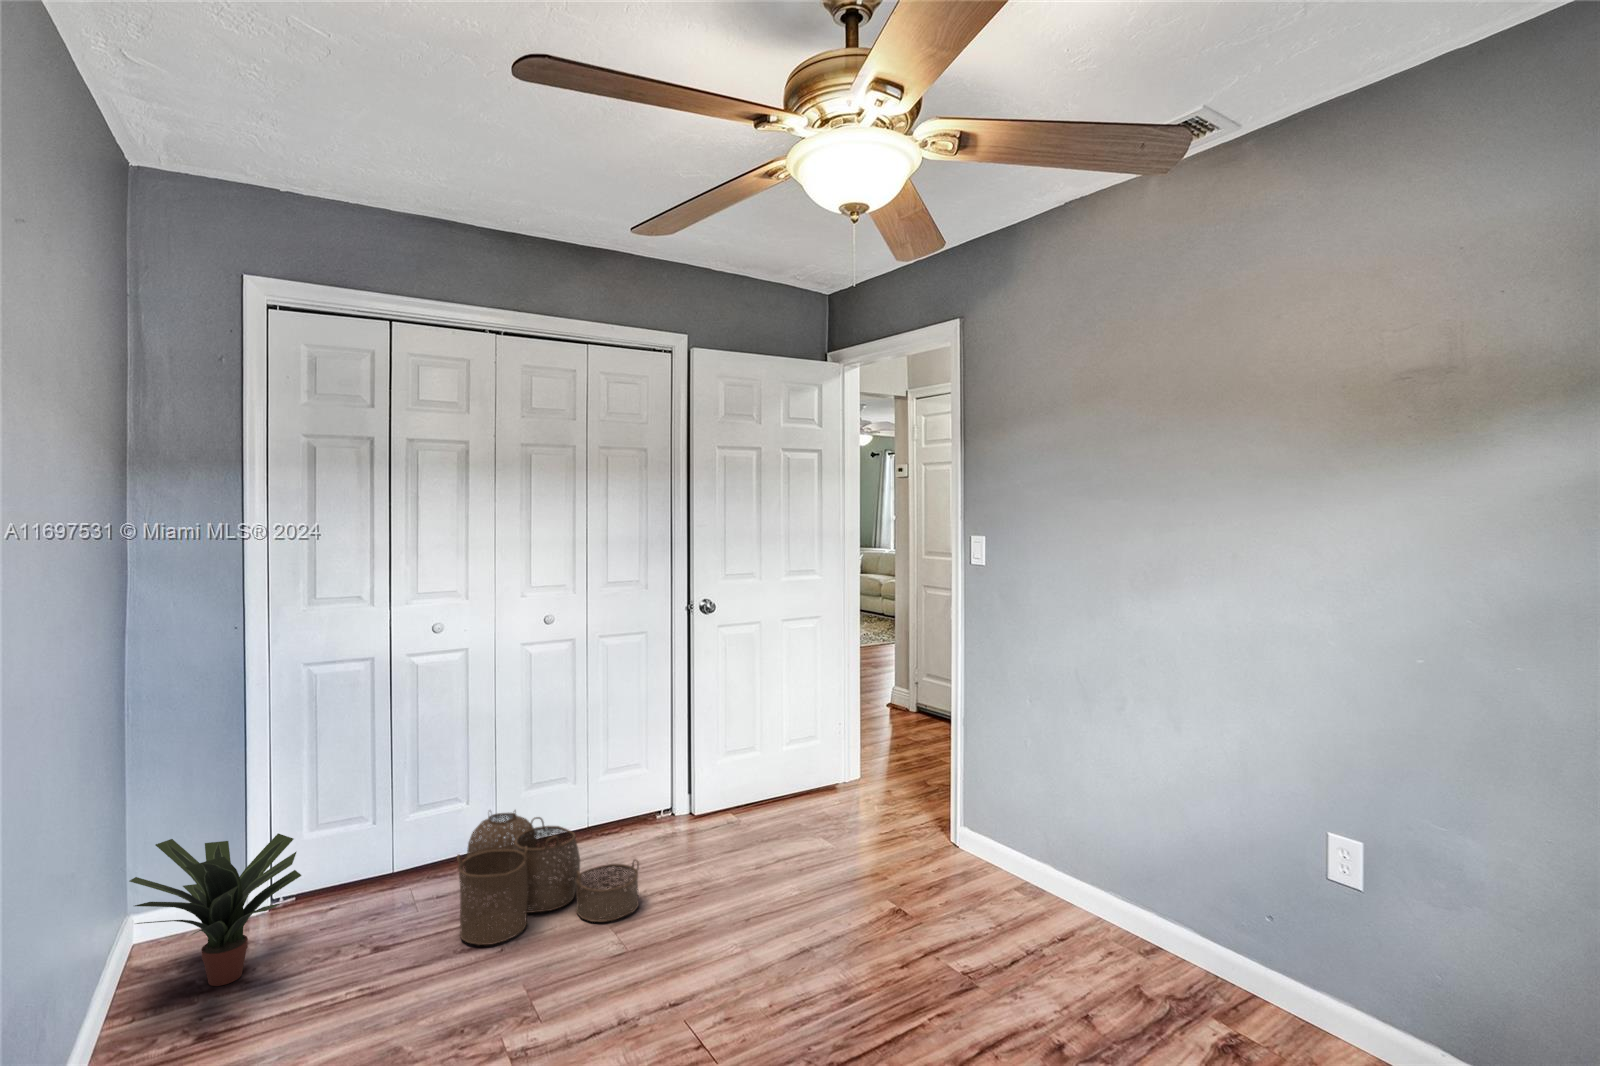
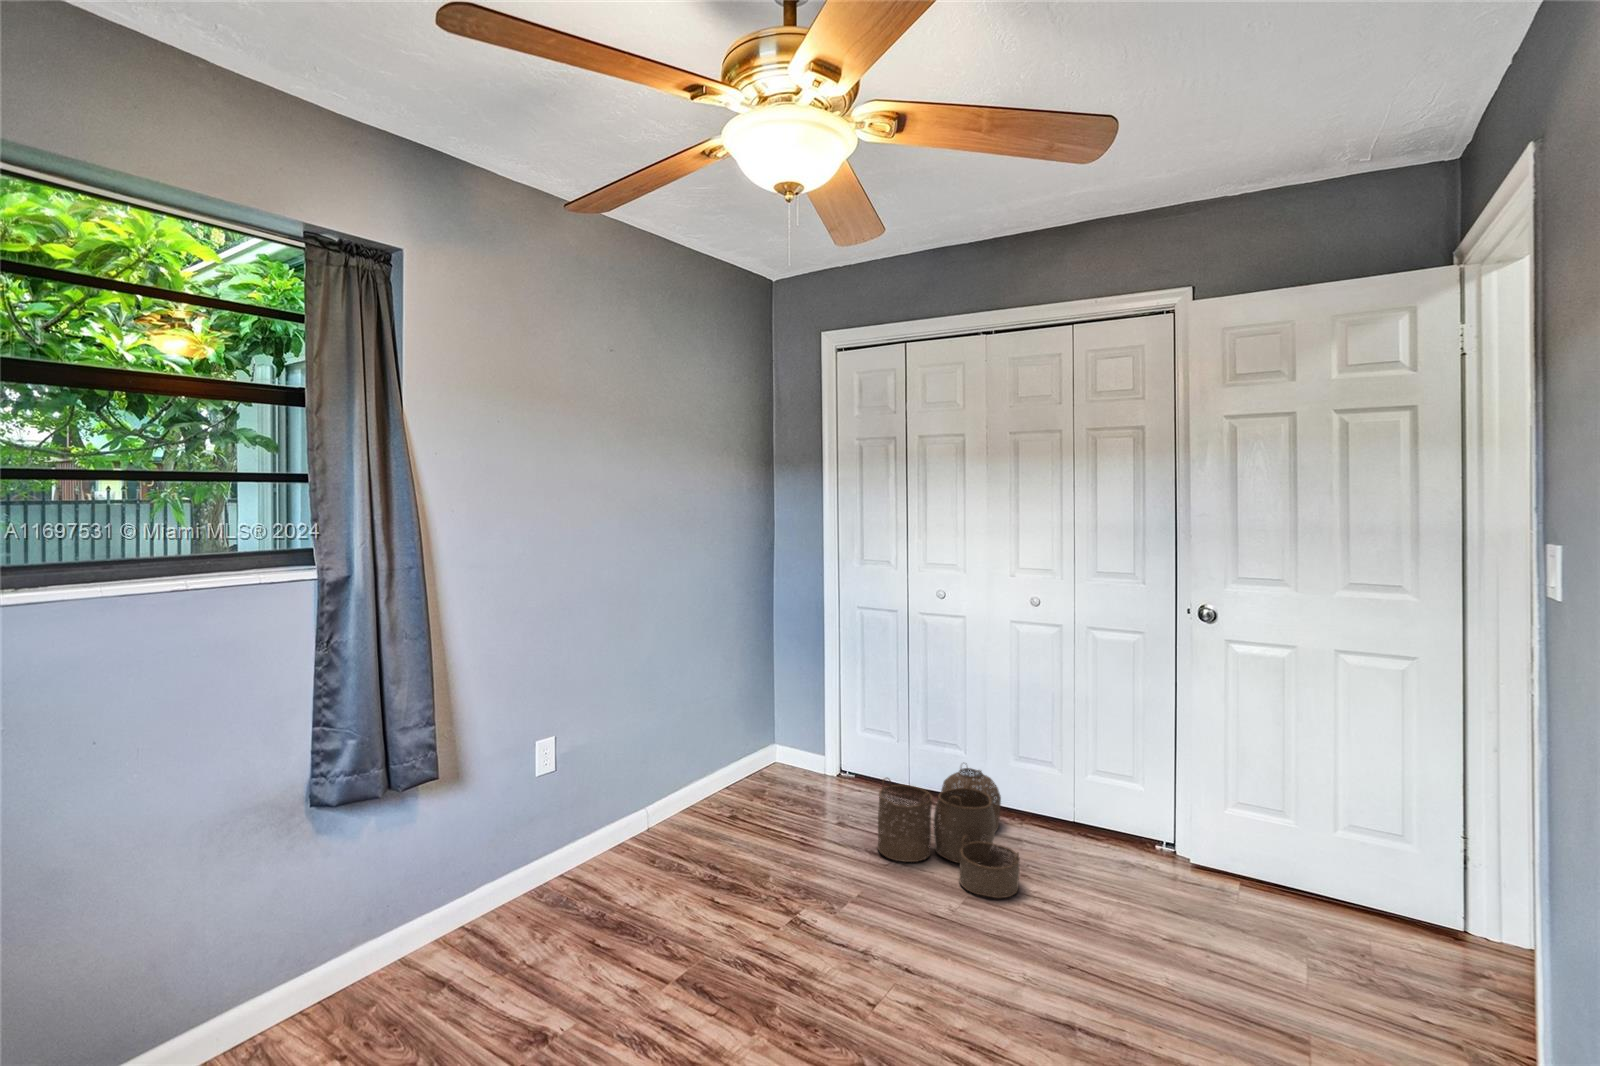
potted plant: present [129,833,301,986] -> none [726,701,824,801]

